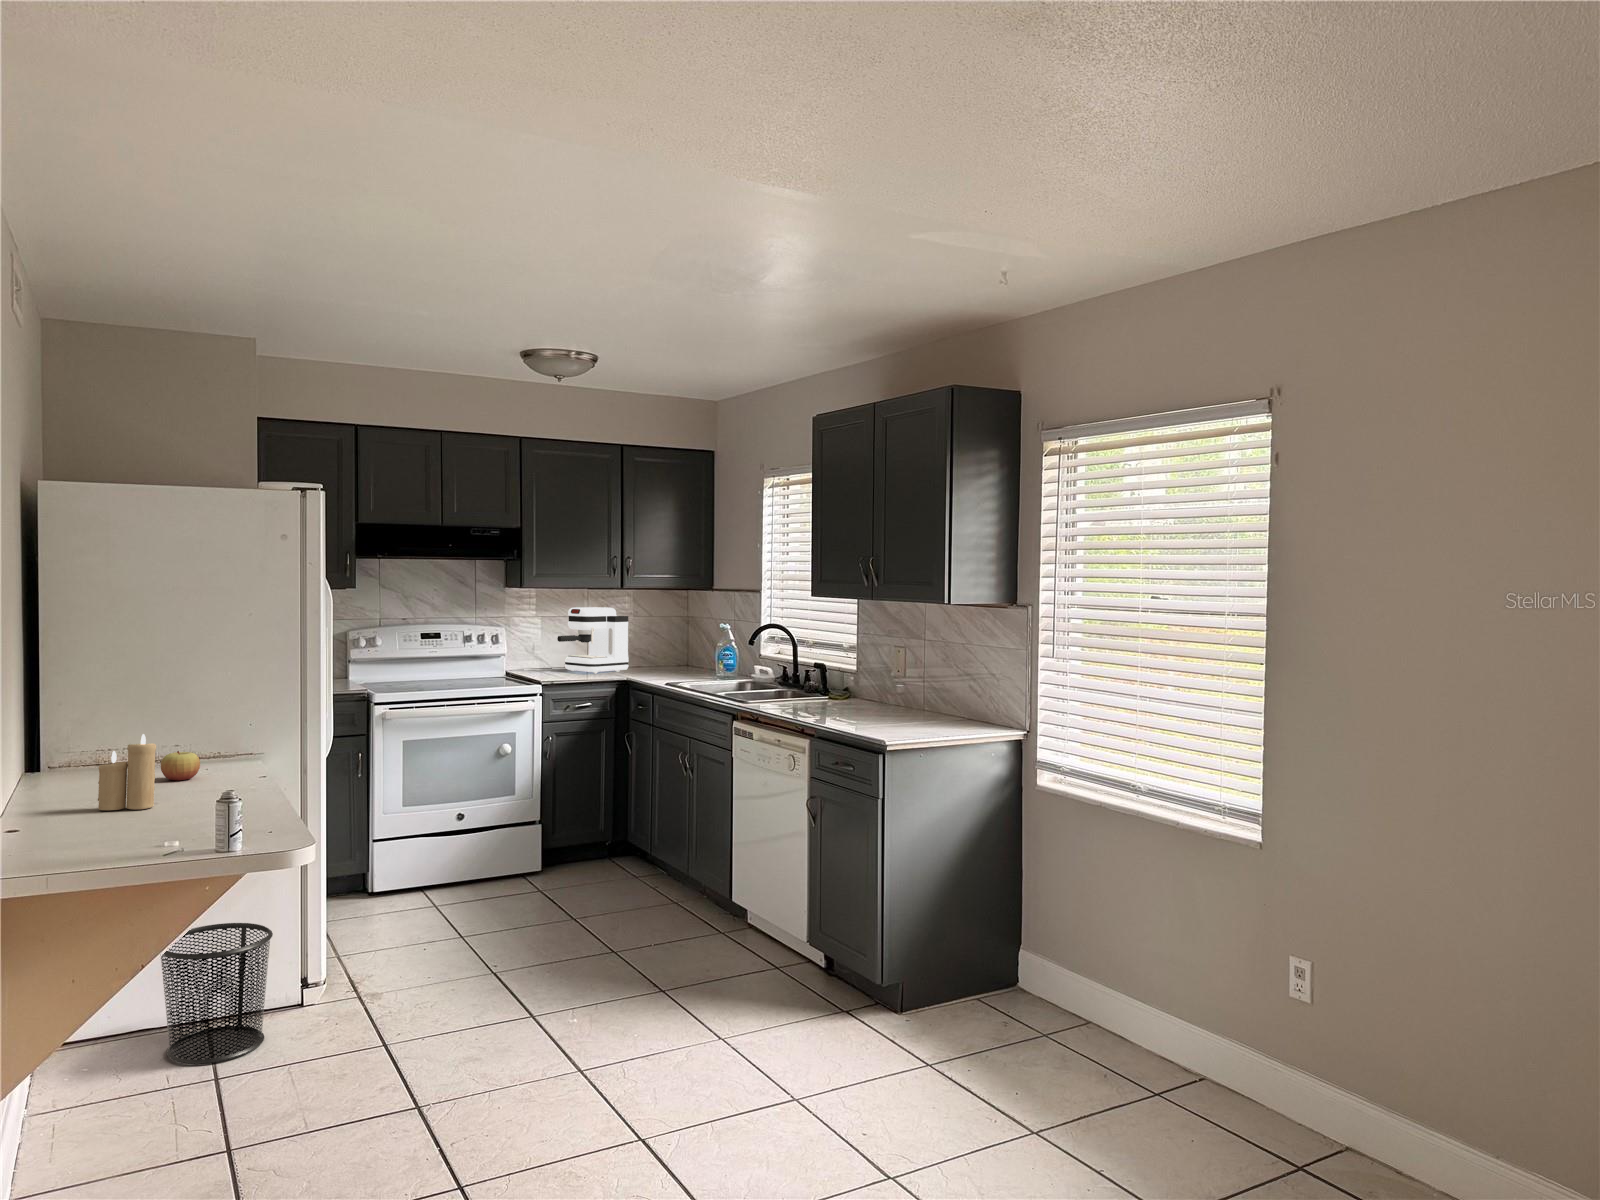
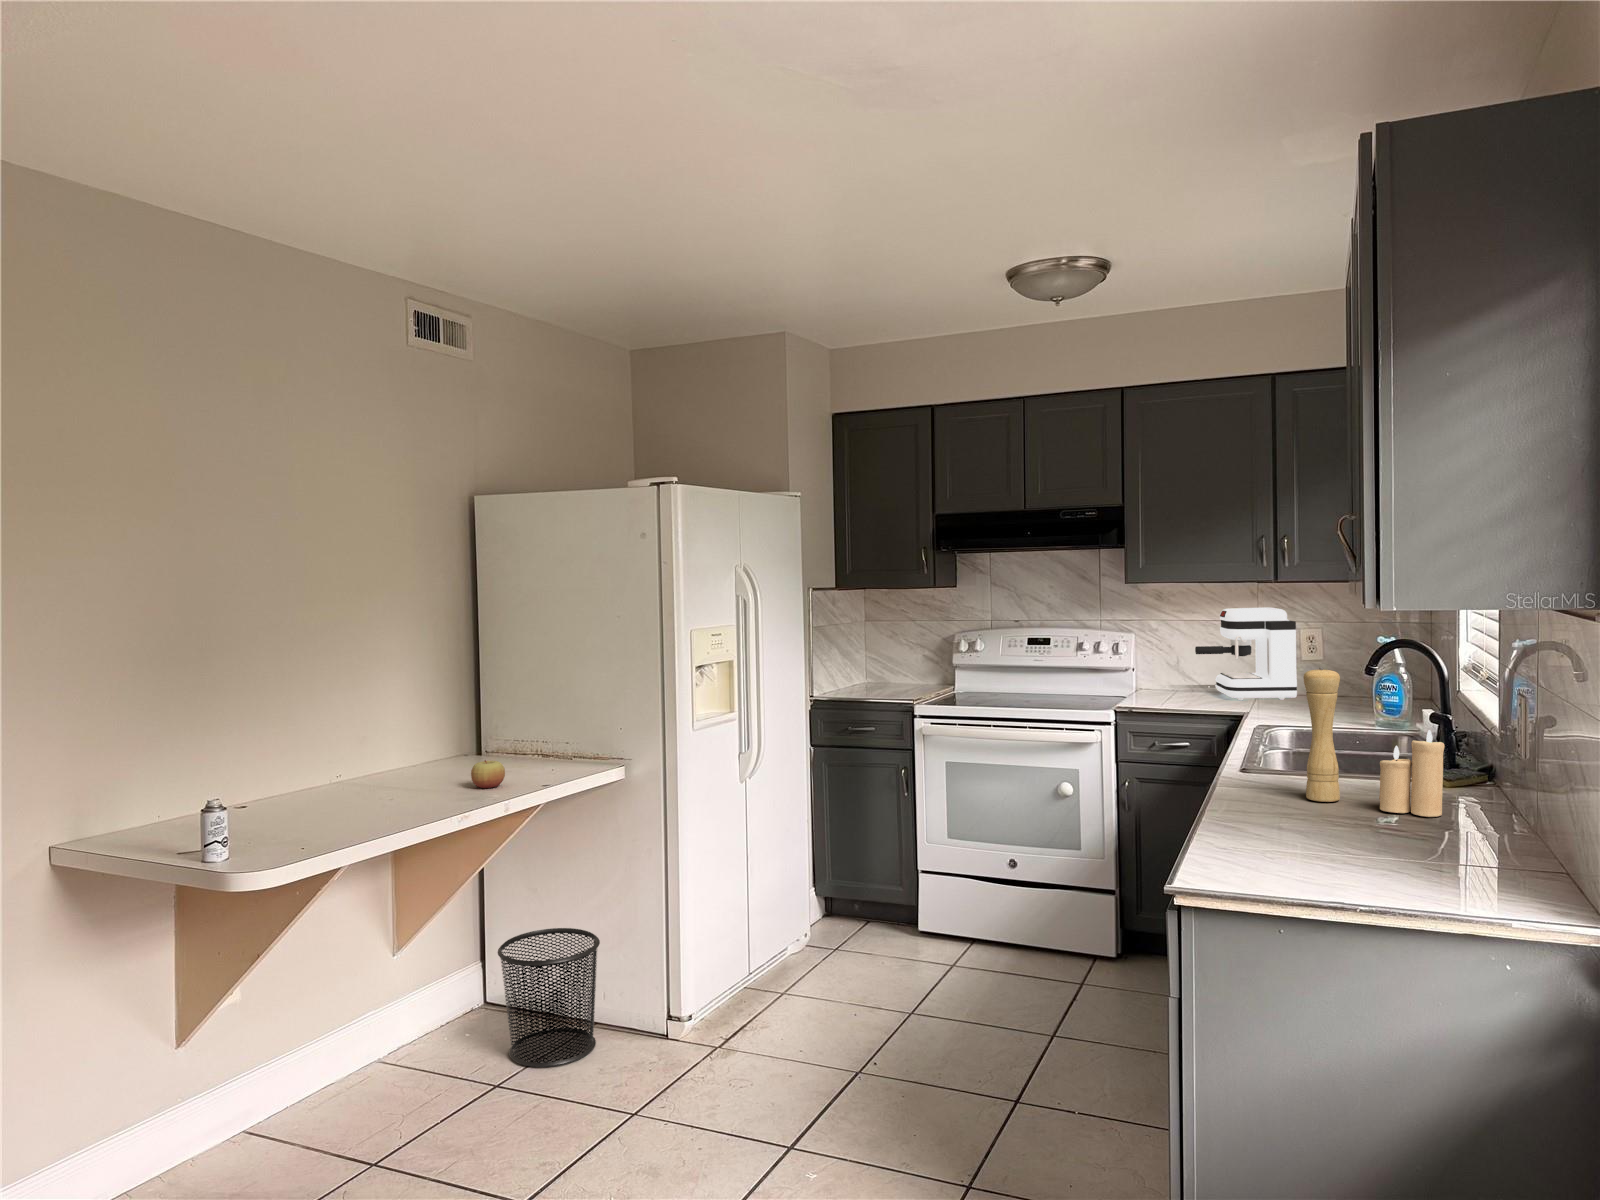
pepper mill: none [803,631,822,707] -> present [1303,668,1340,802]
candle: present [98,734,156,810] -> present [1379,730,1444,817]

